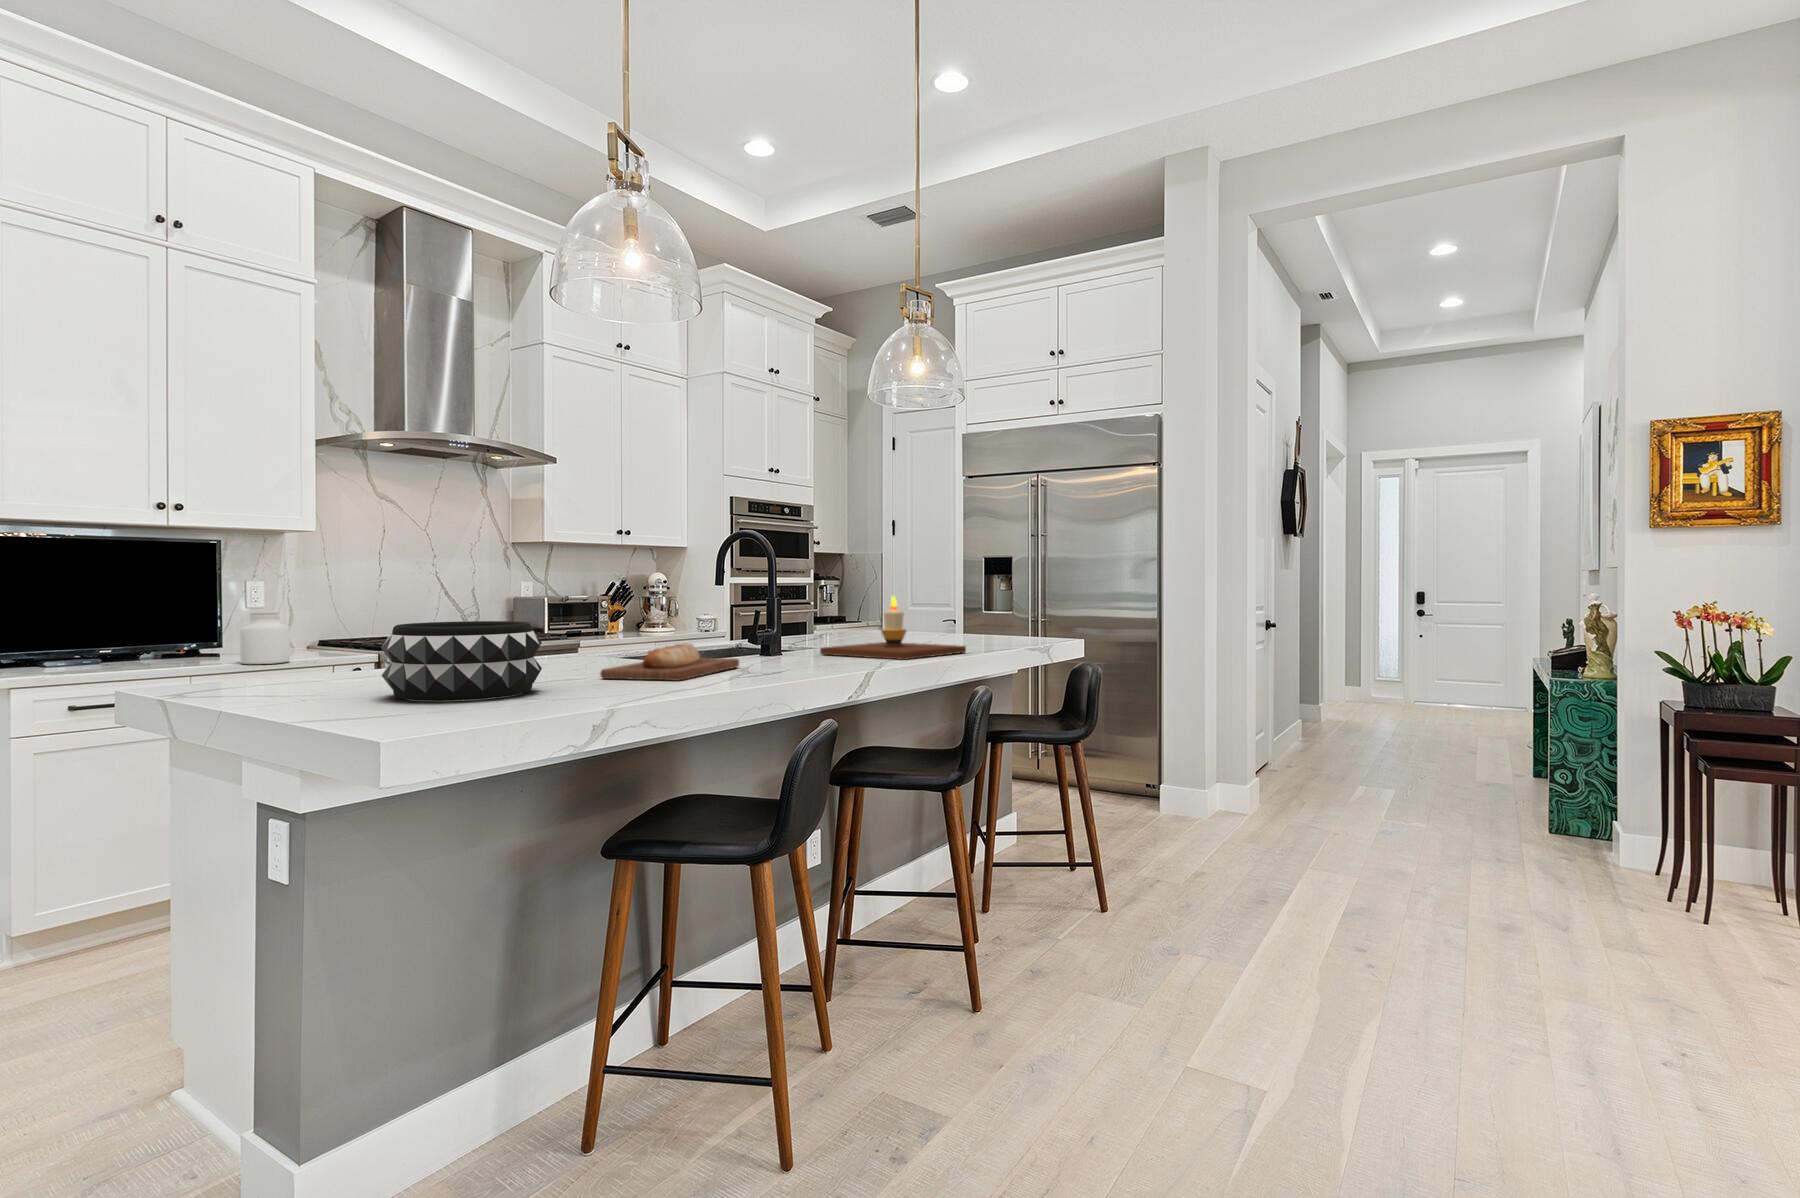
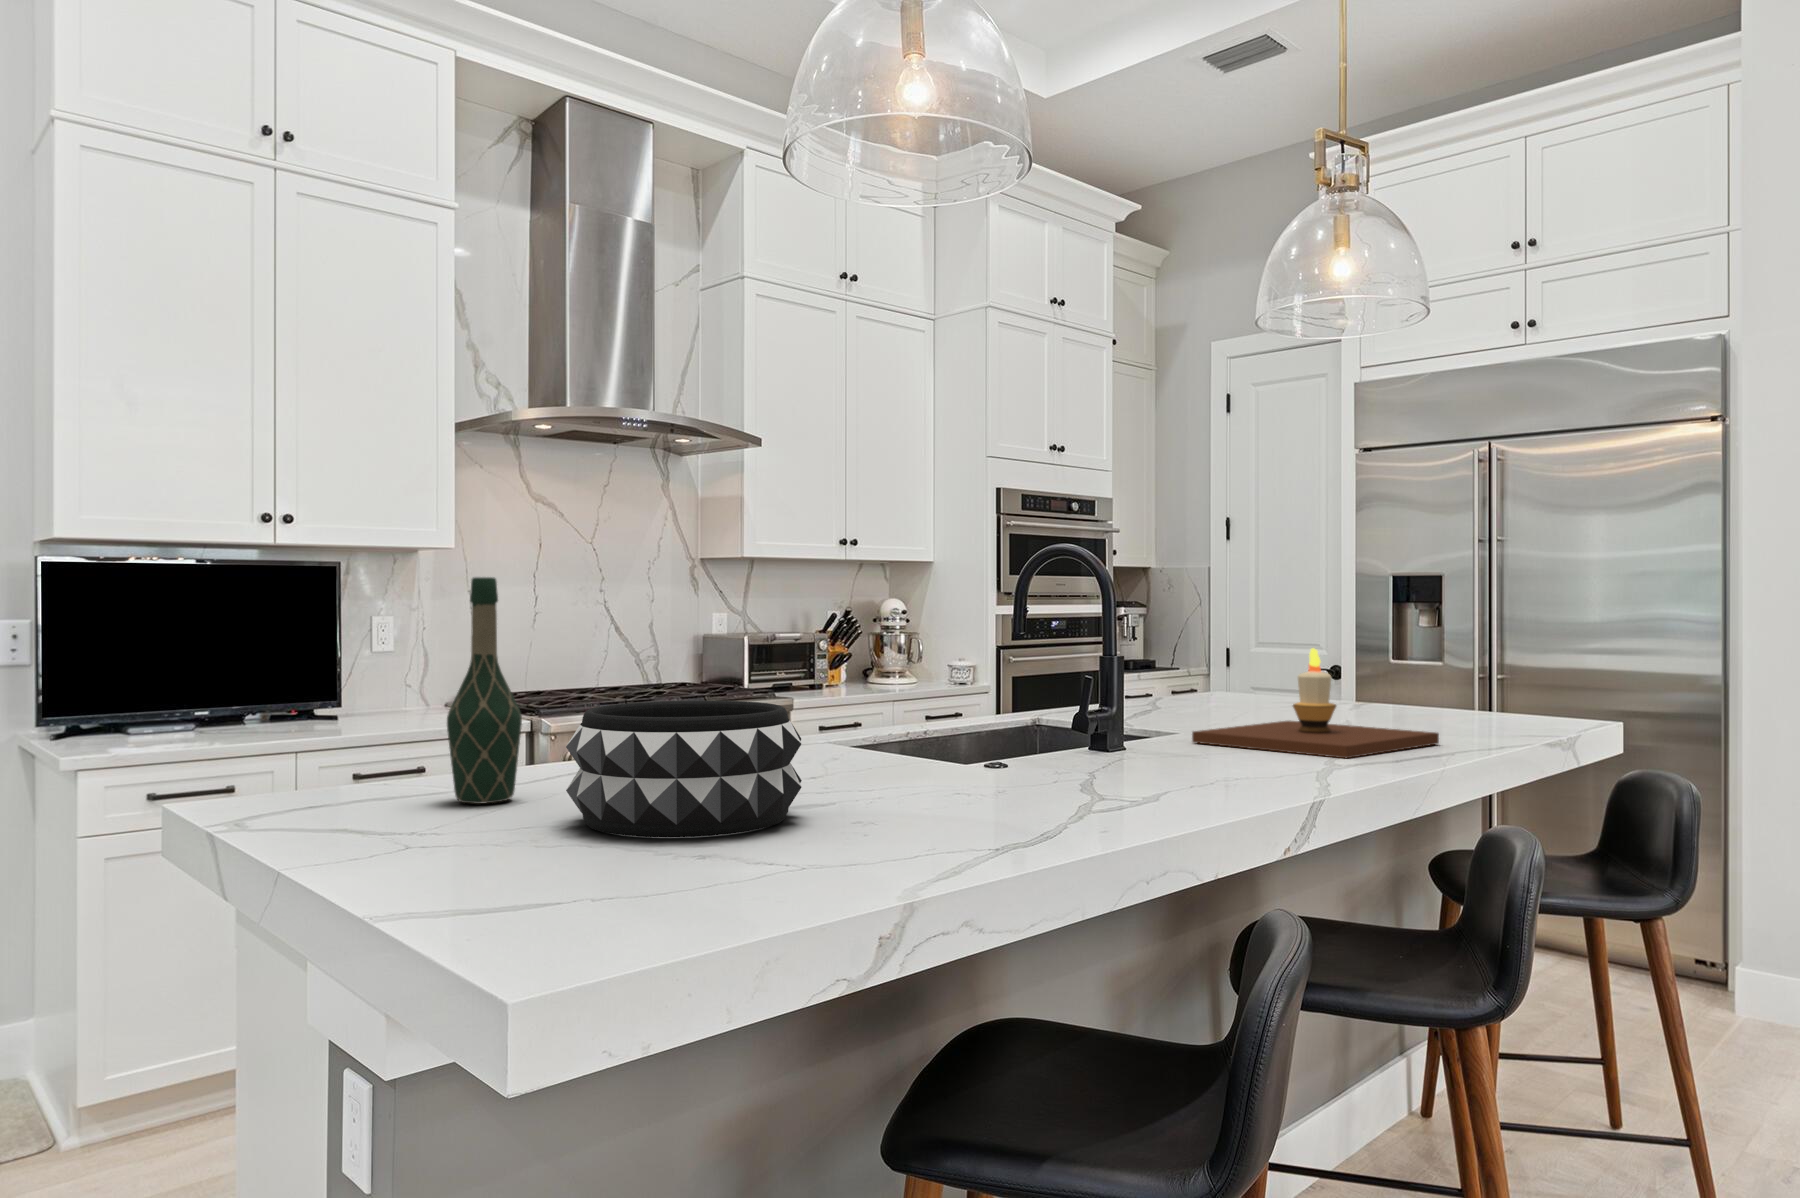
wine bottle: none [299,542,354,690] -> present [447,577,522,804]
jar: present [240,613,290,664] -> none [362,661,422,732]
bread loaf: present [600,643,739,681] -> none [879,731,1084,799]

